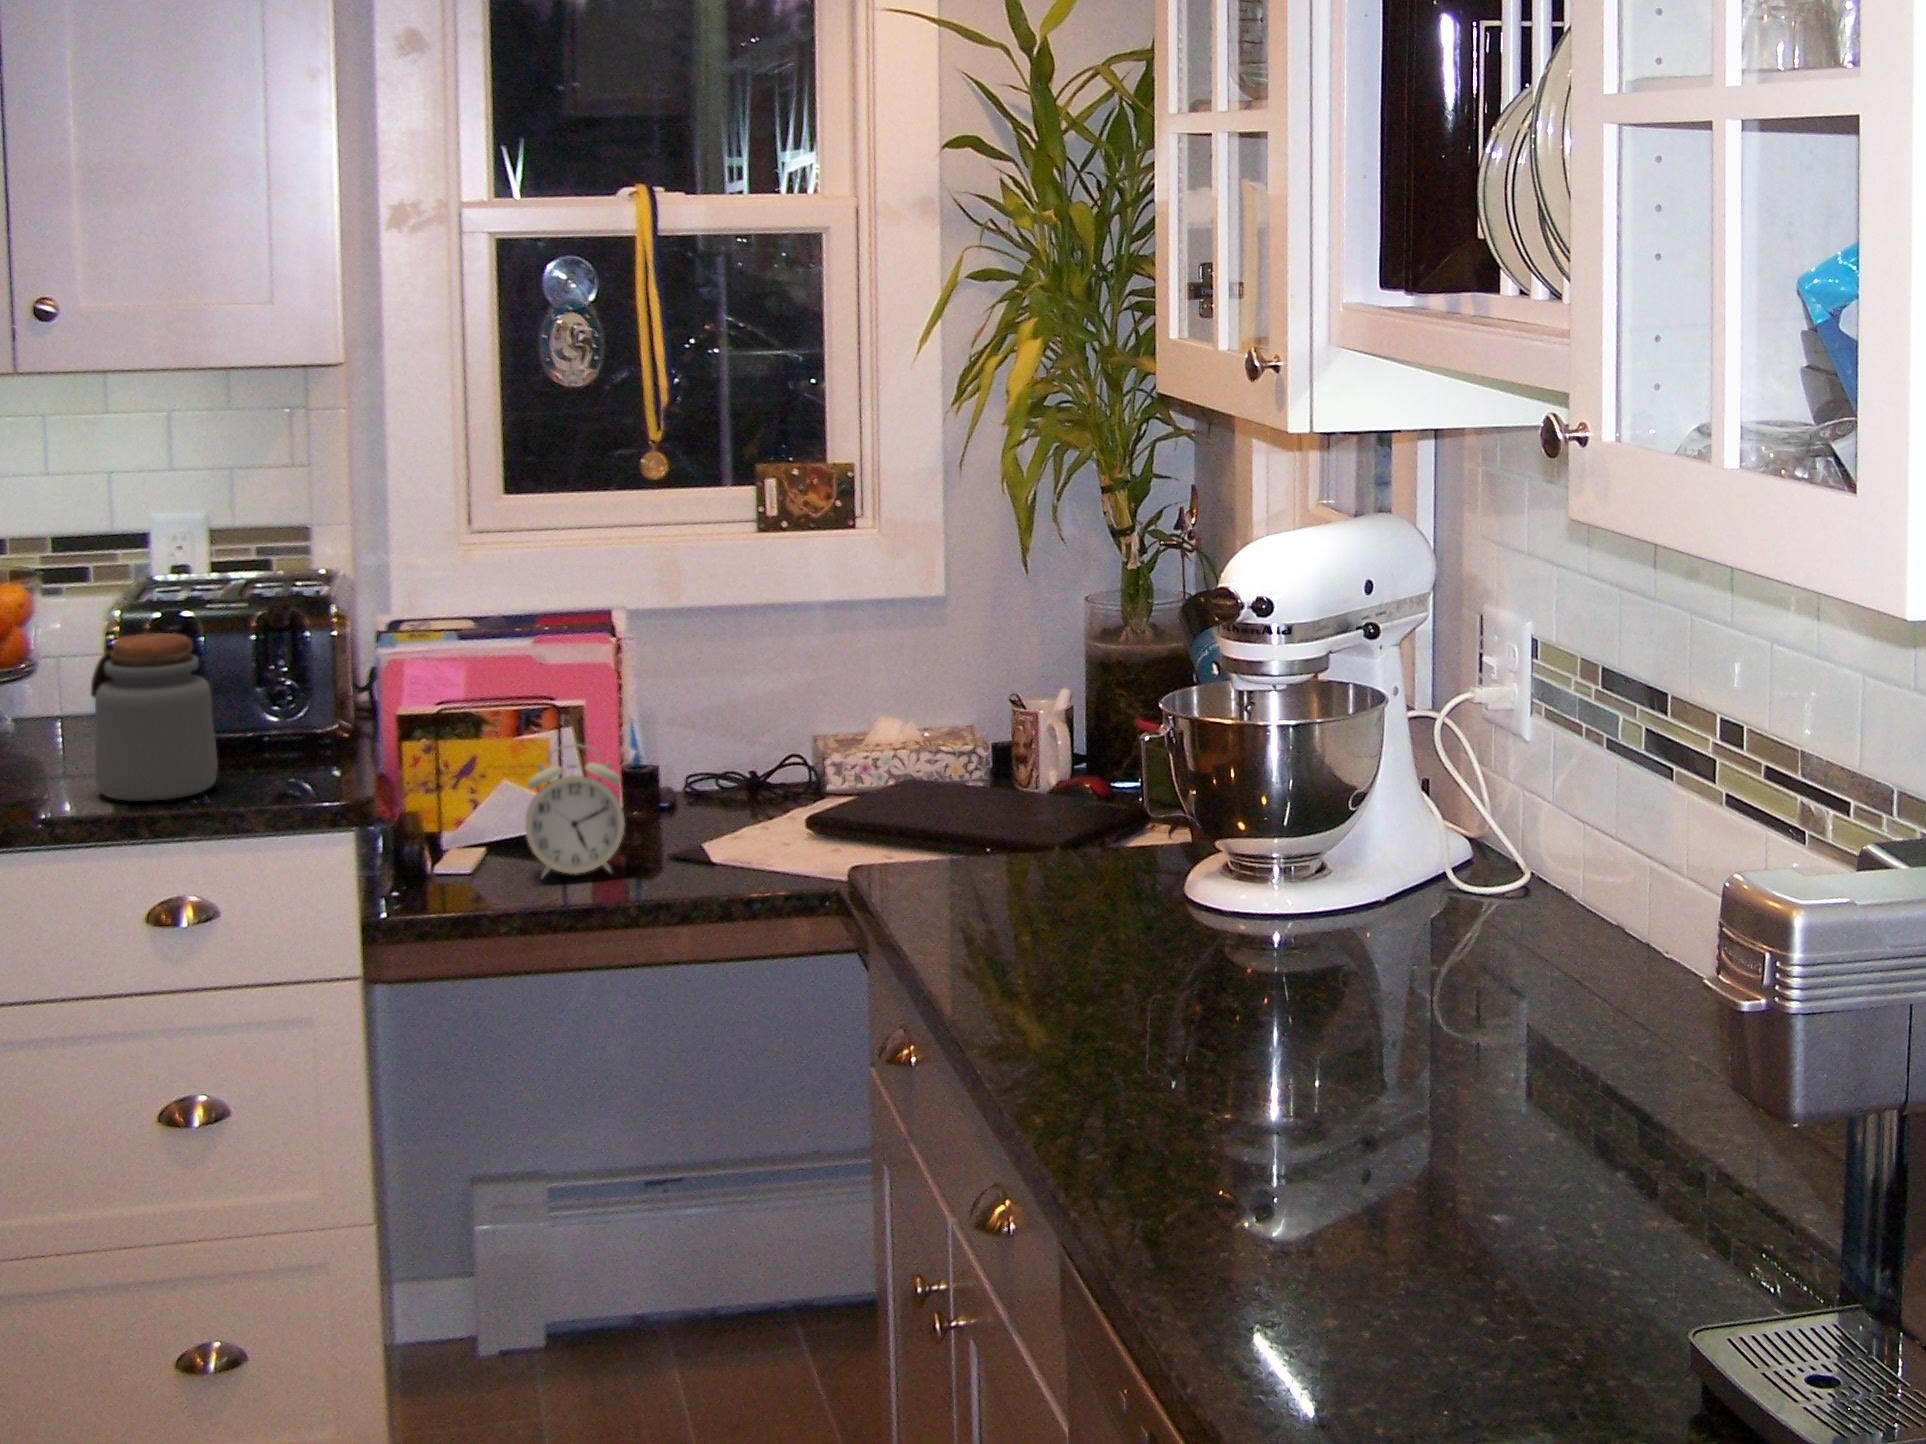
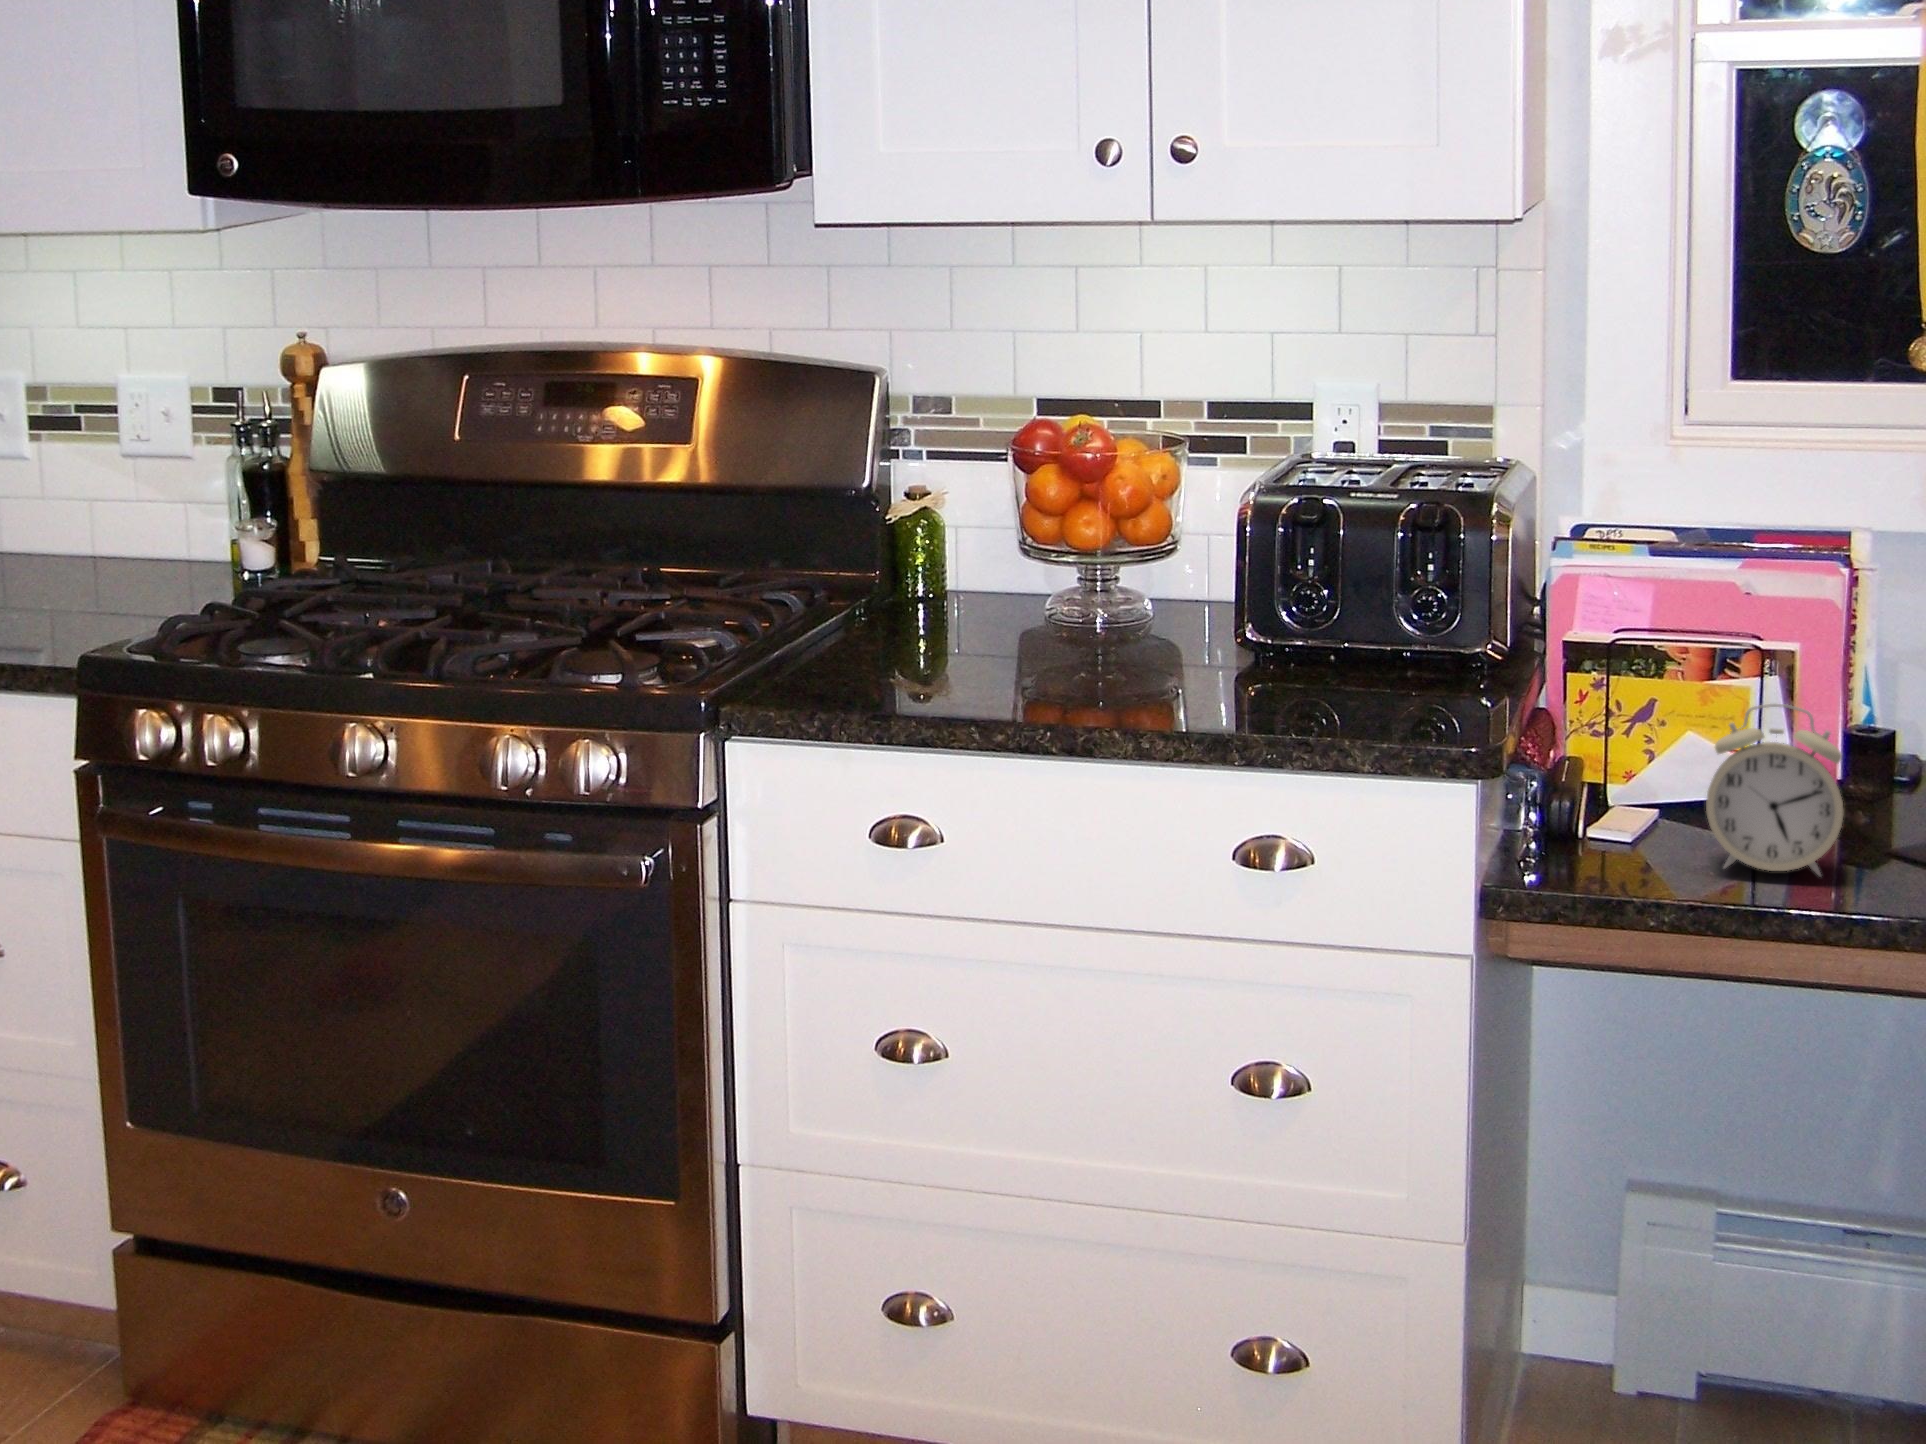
jar: present [91,633,218,801] -> none [1204,517,1340,710]

